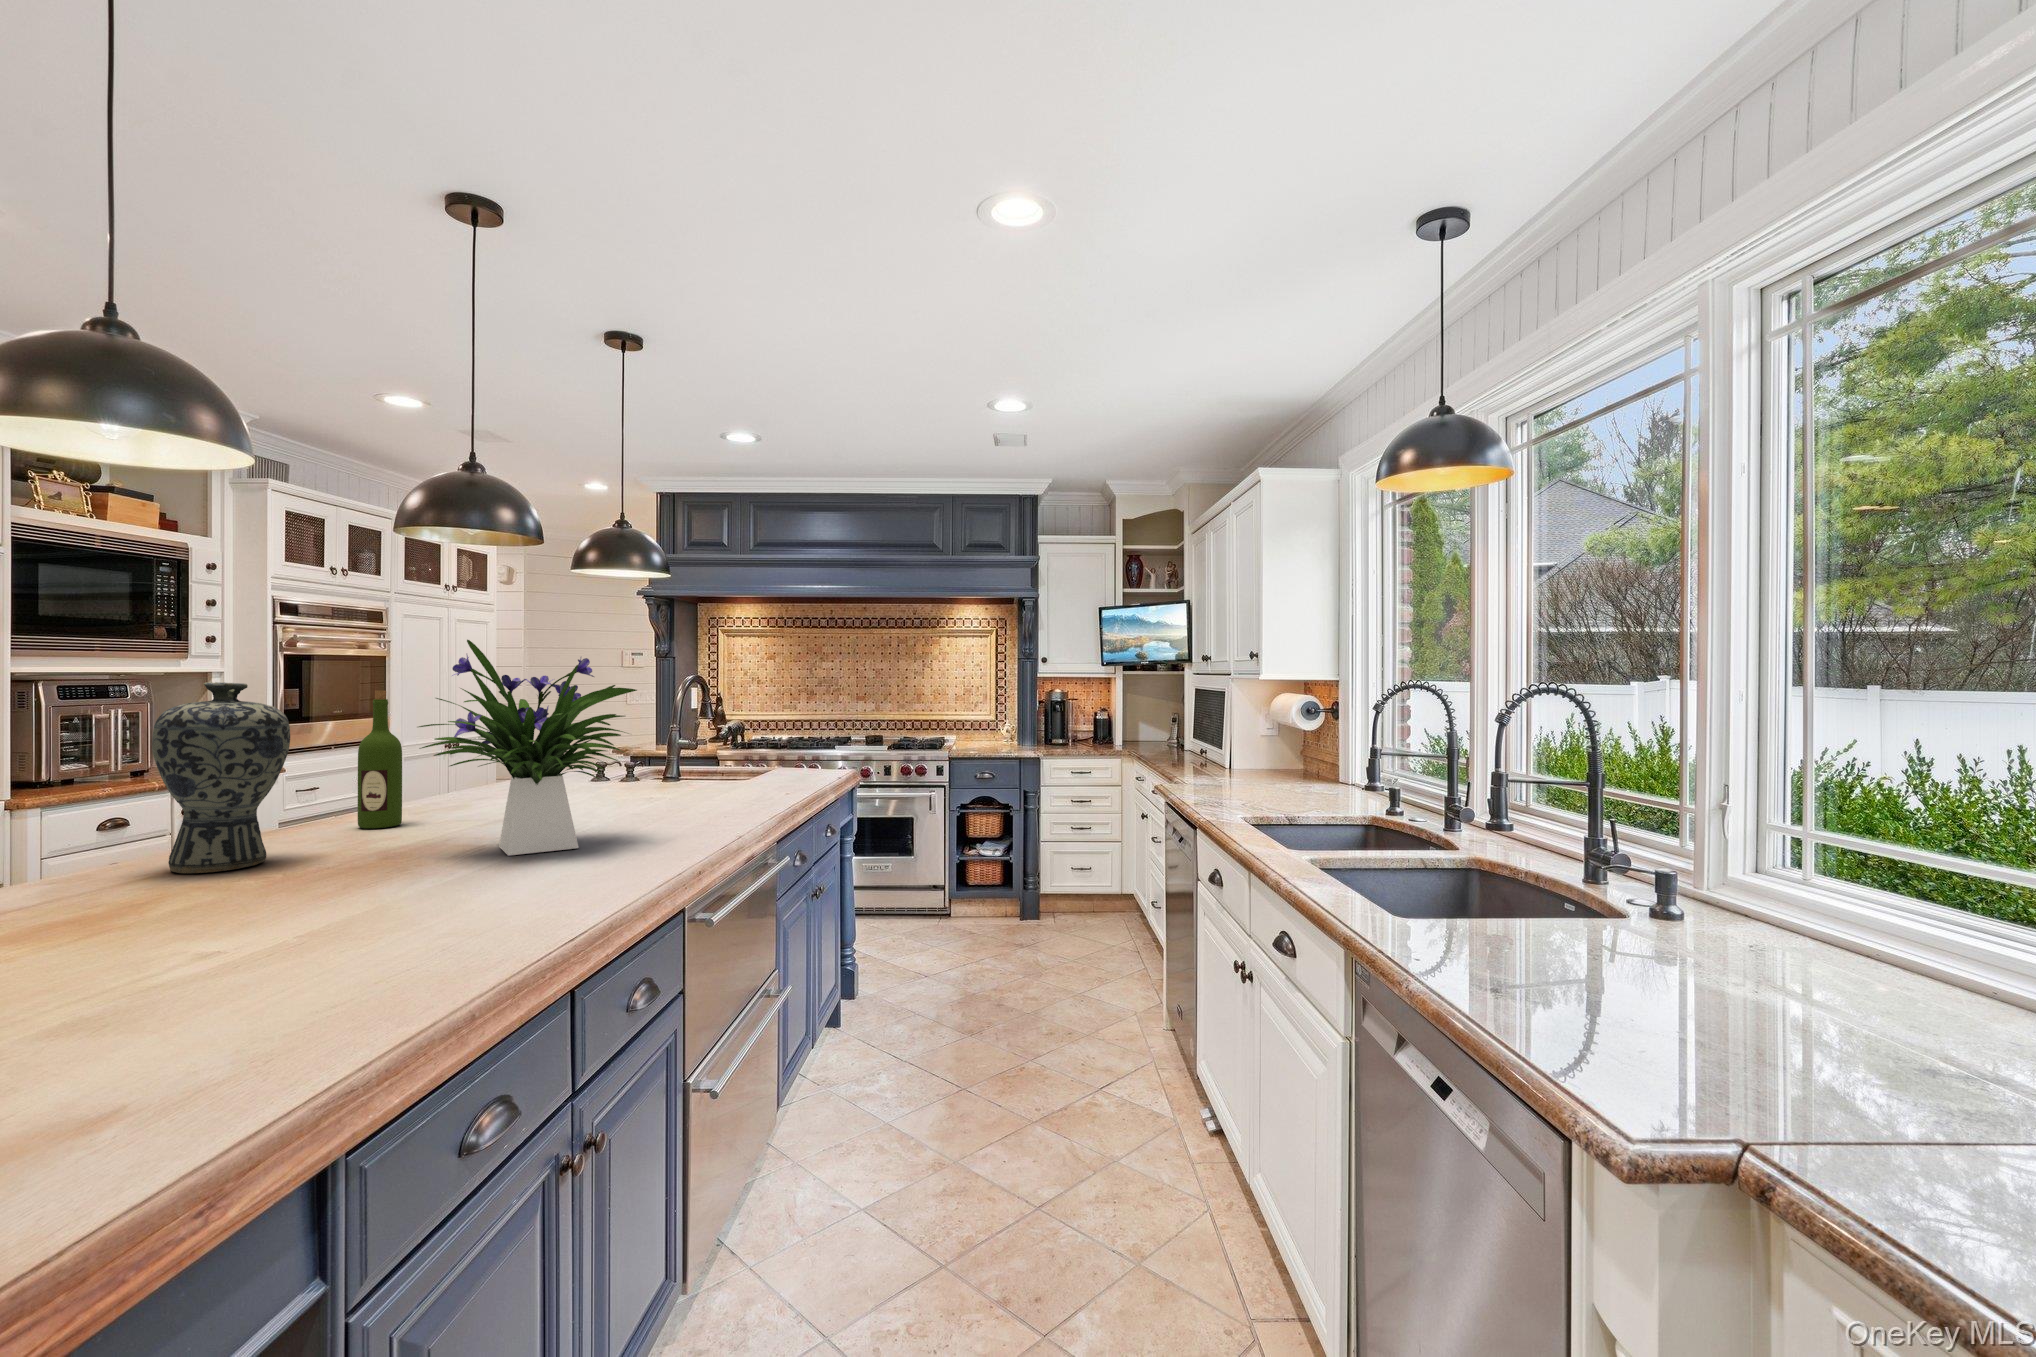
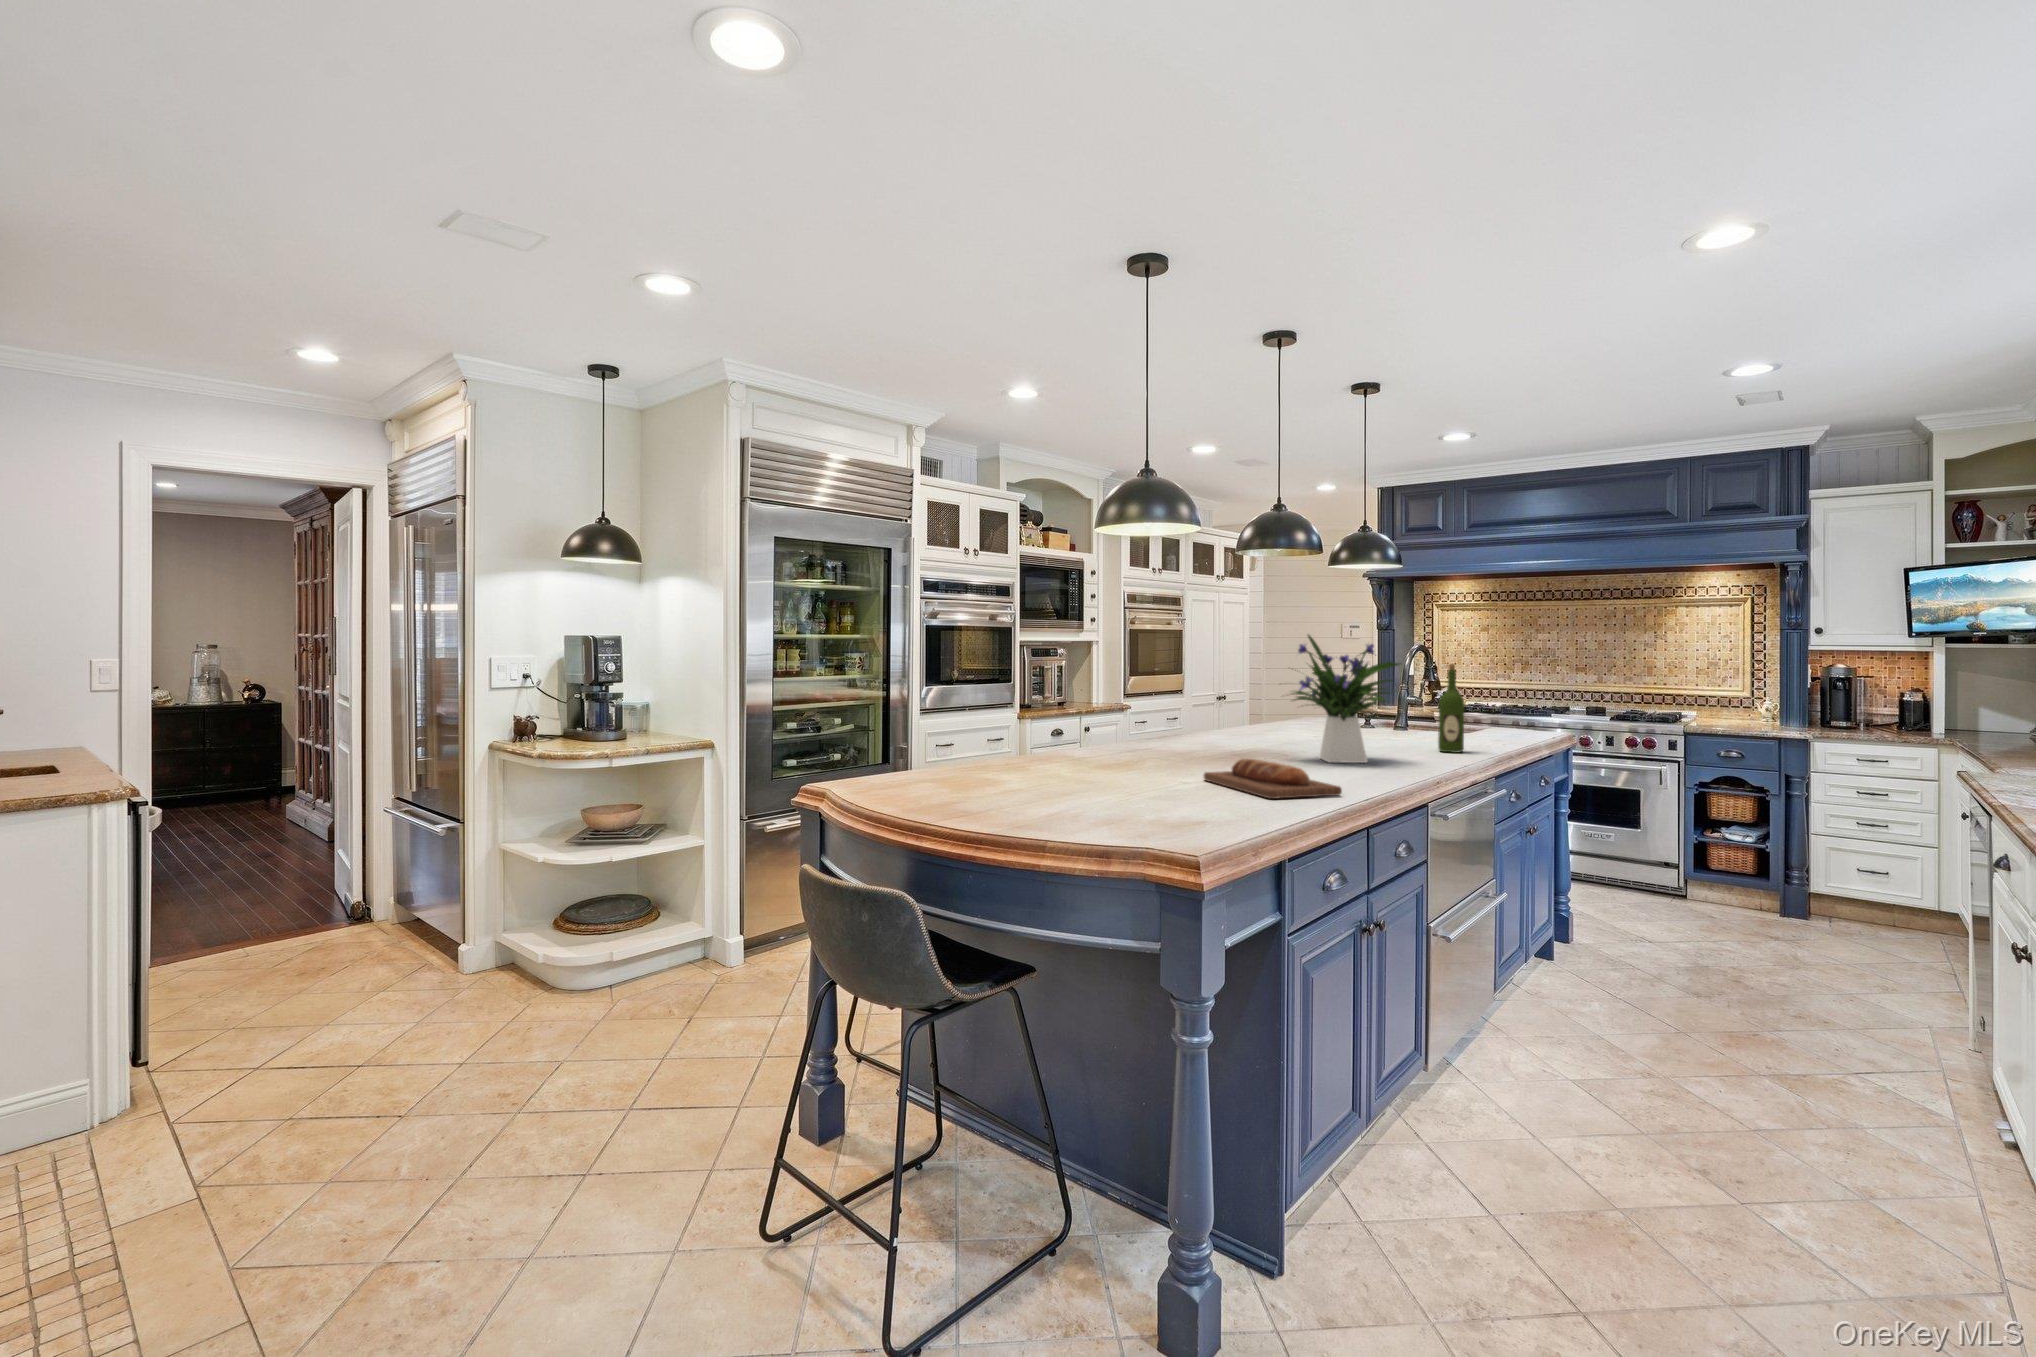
vase: present [152,682,290,873] -> none [1162,658,1217,756]
wine bottle: present [358,691,402,829] -> present [1438,664,1464,753]
bread loaf: none [129,897,454,1018] -> present [1203,759,1342,799]

